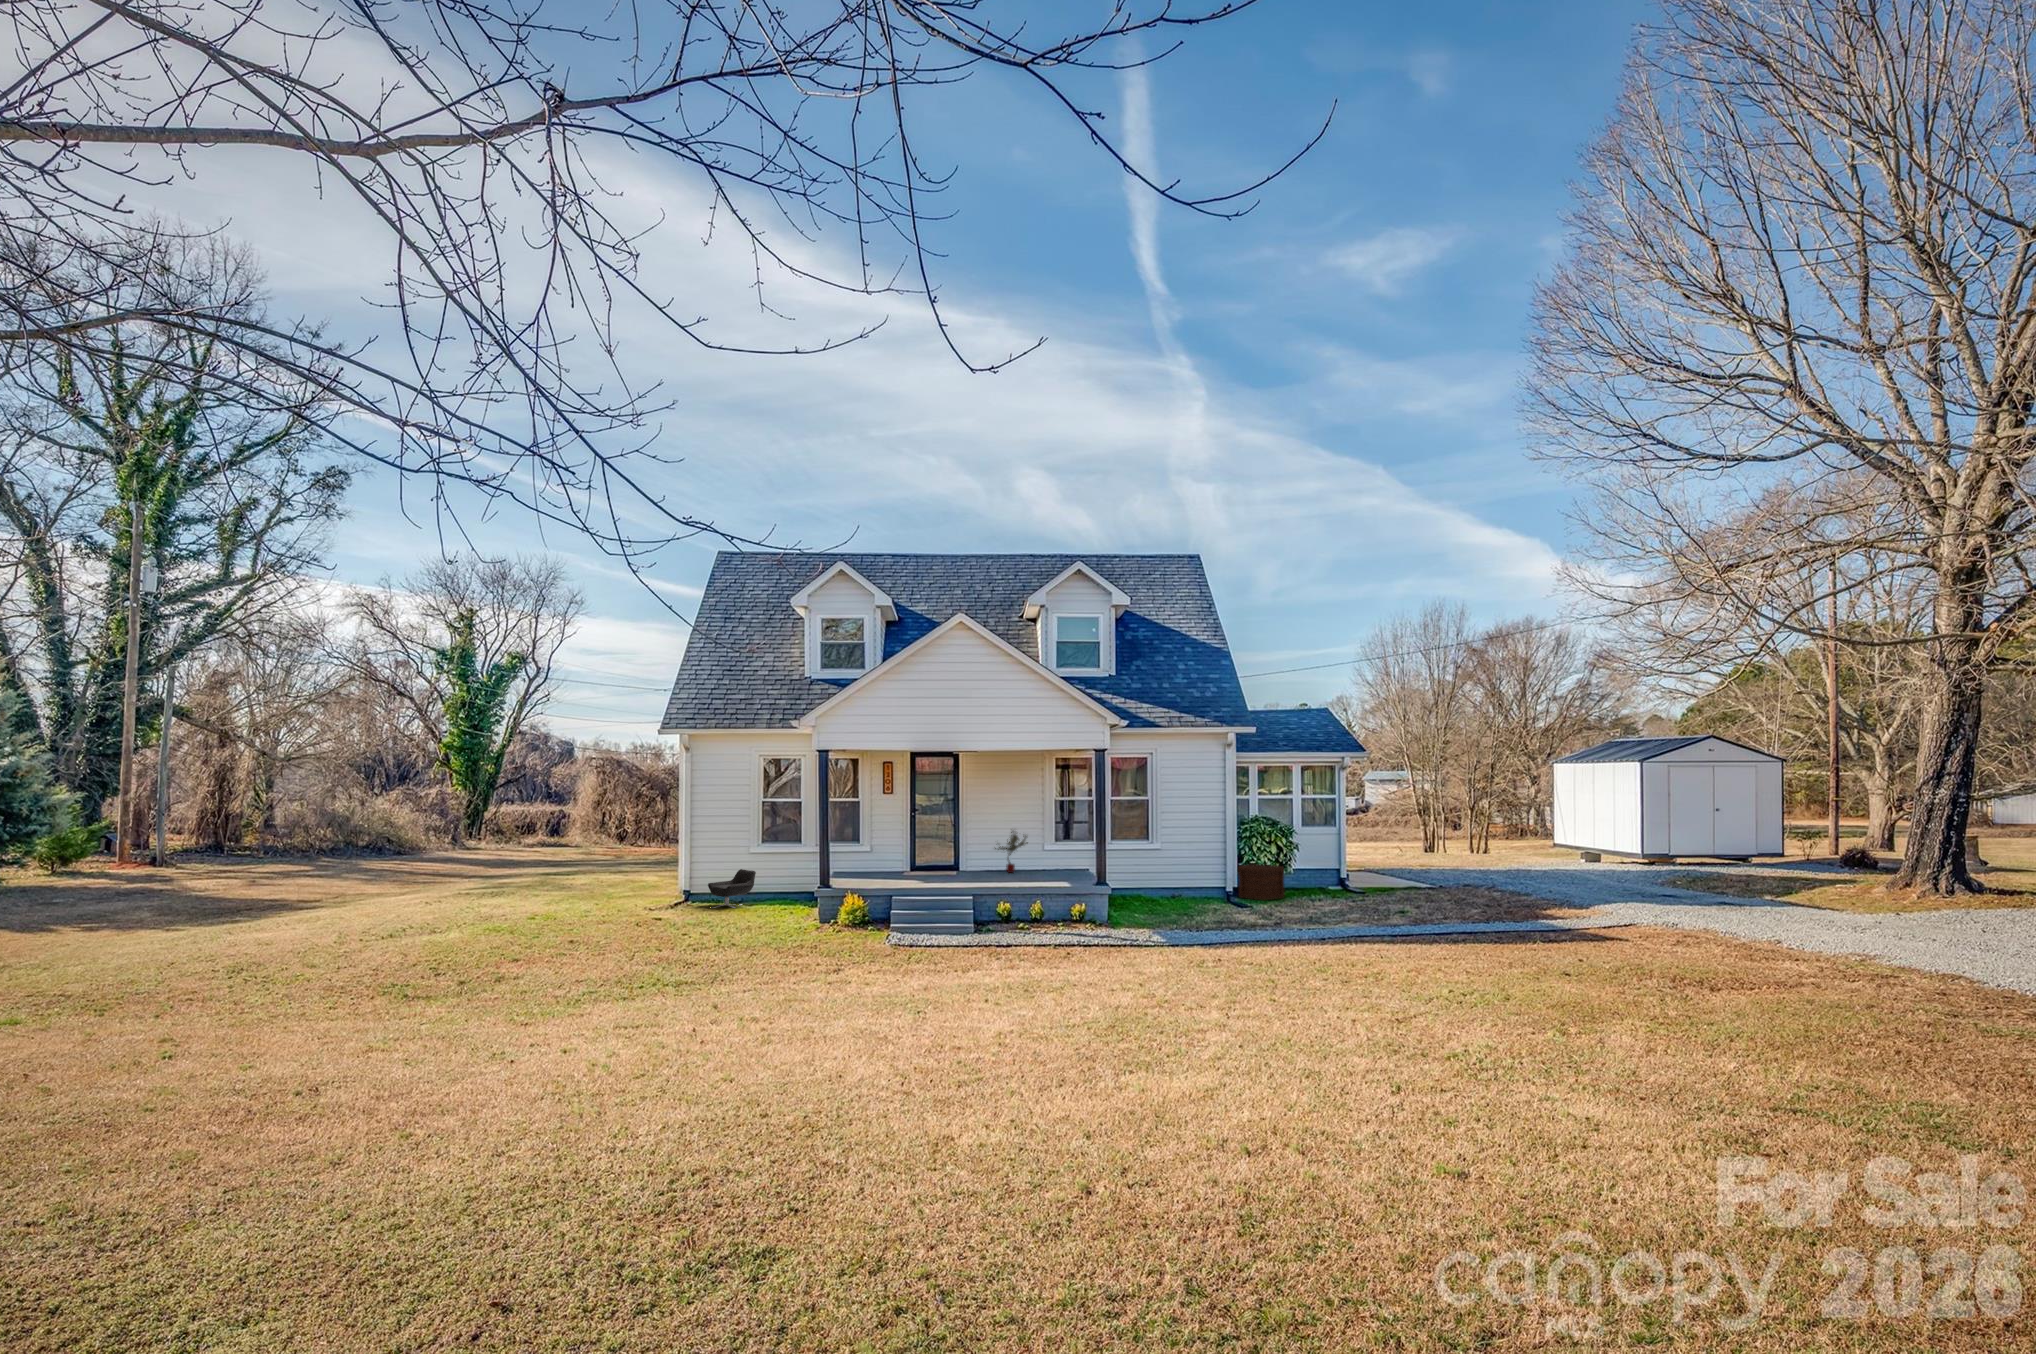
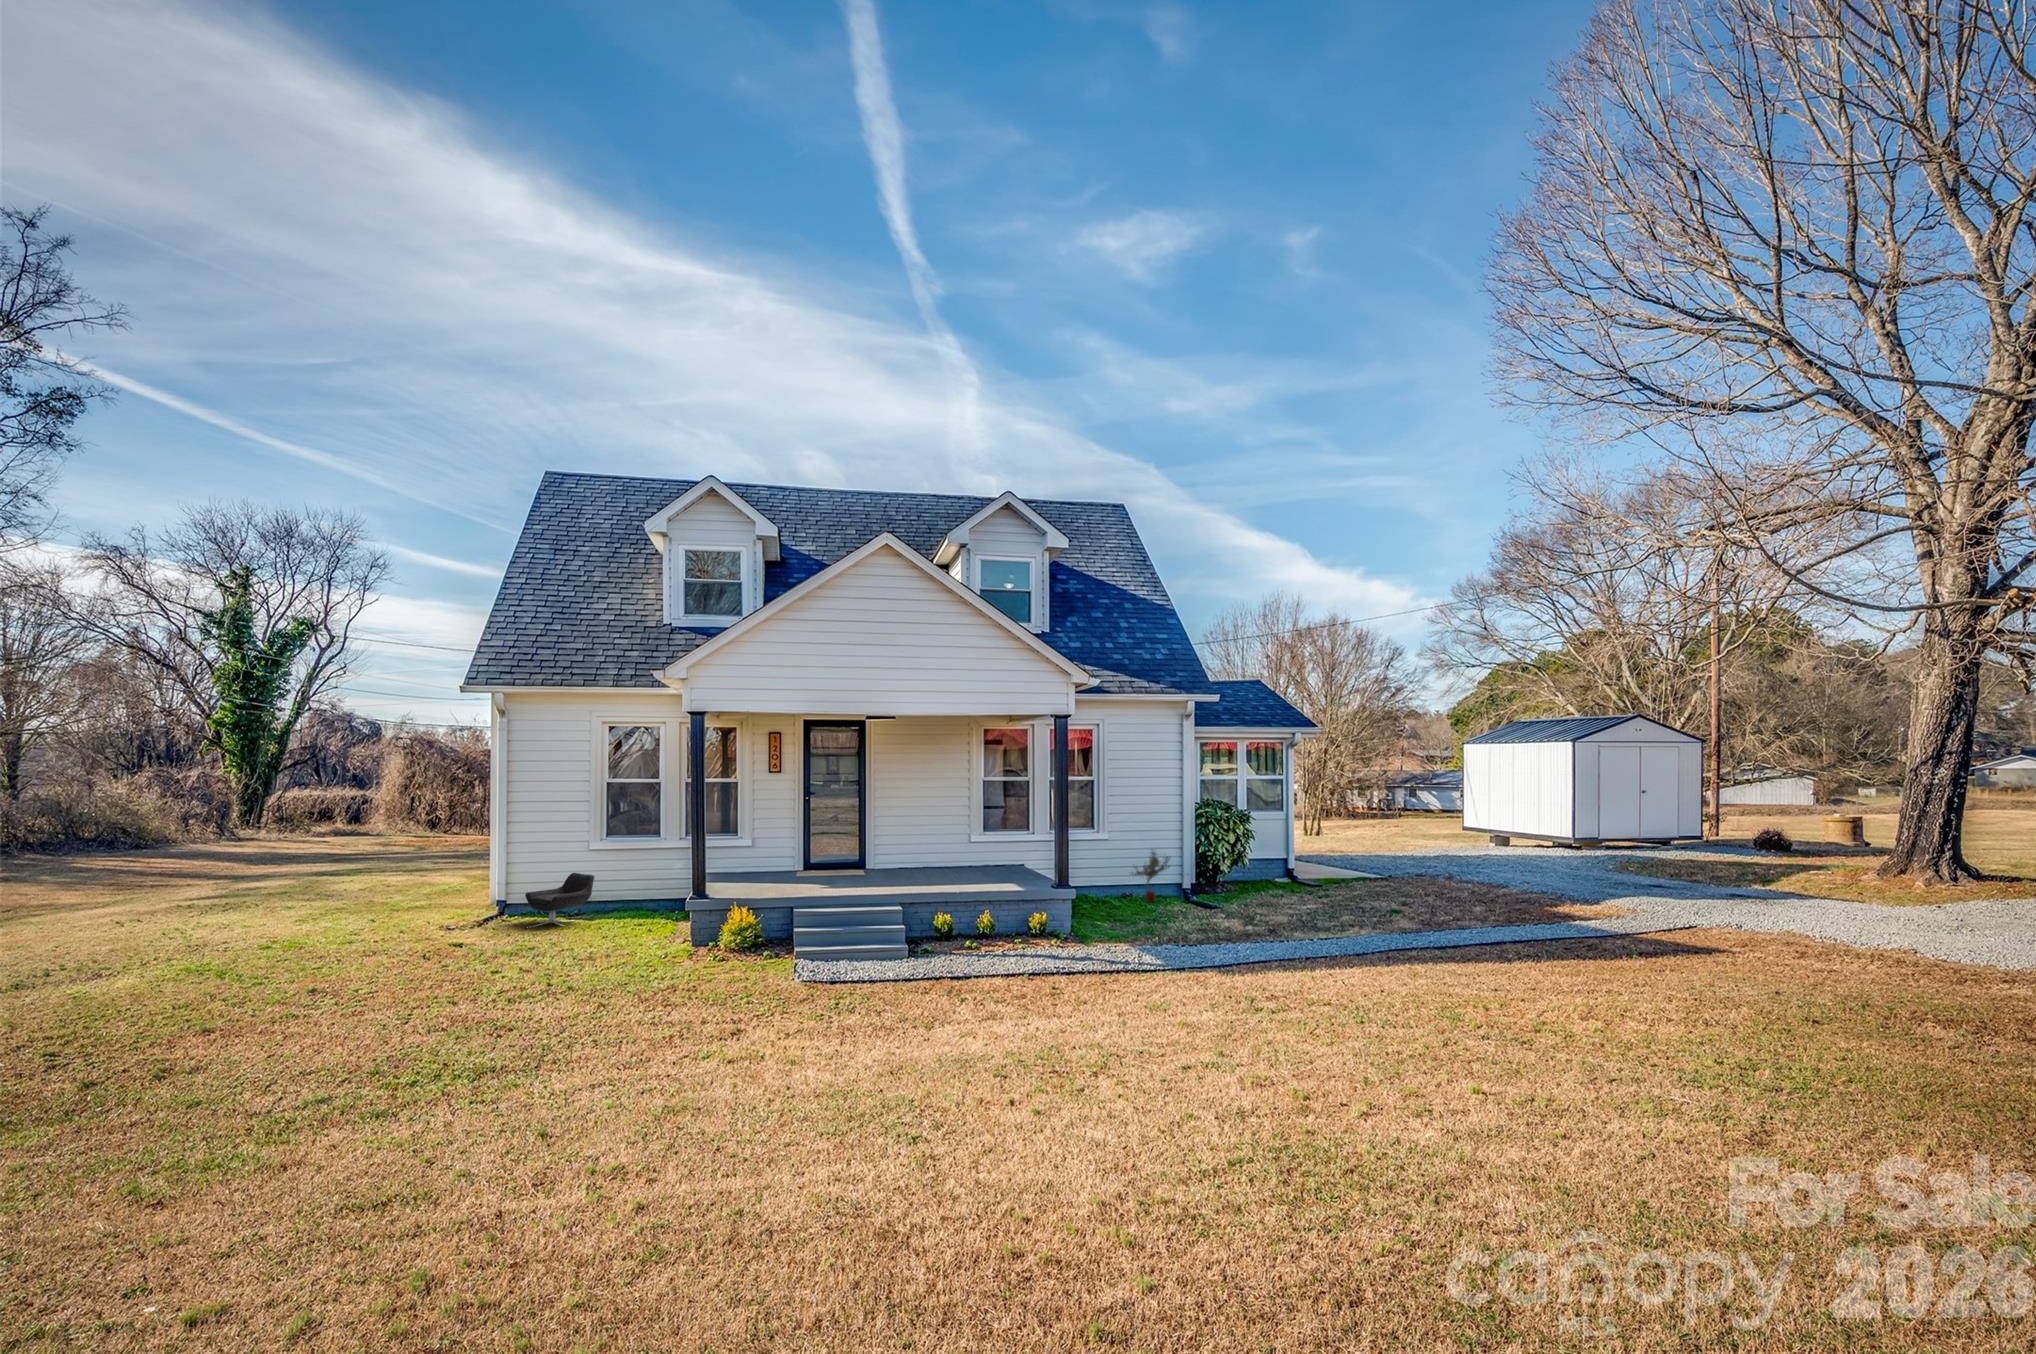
potted tree: present [995,831,1028,873] -> present [1132,852,1170,902]
wooden crate: present [1238,864,1285,901] -> none [1198,855,1250,899]

